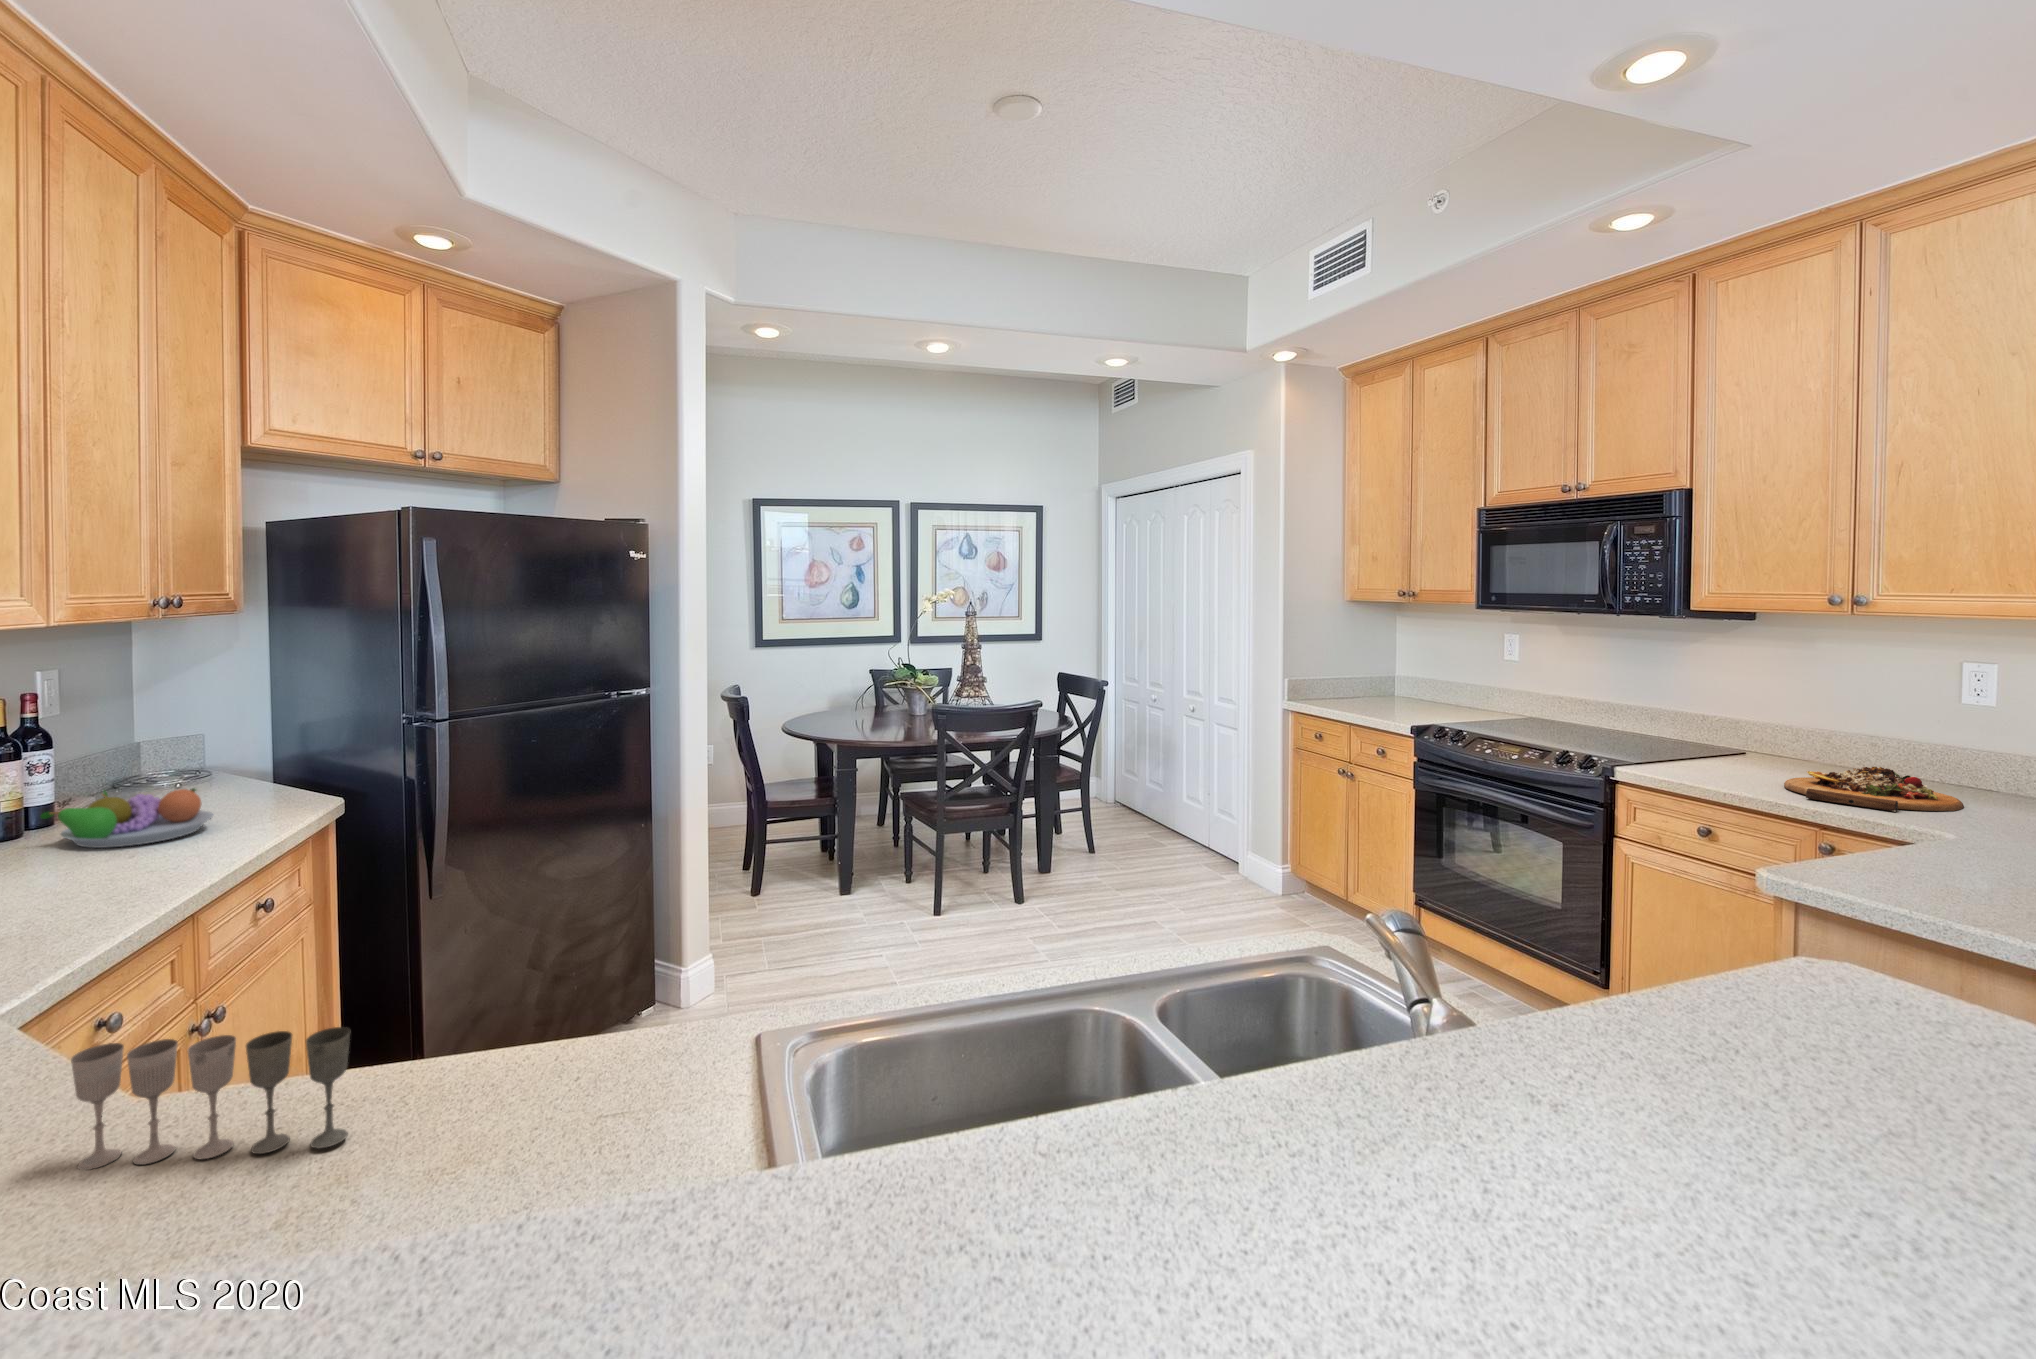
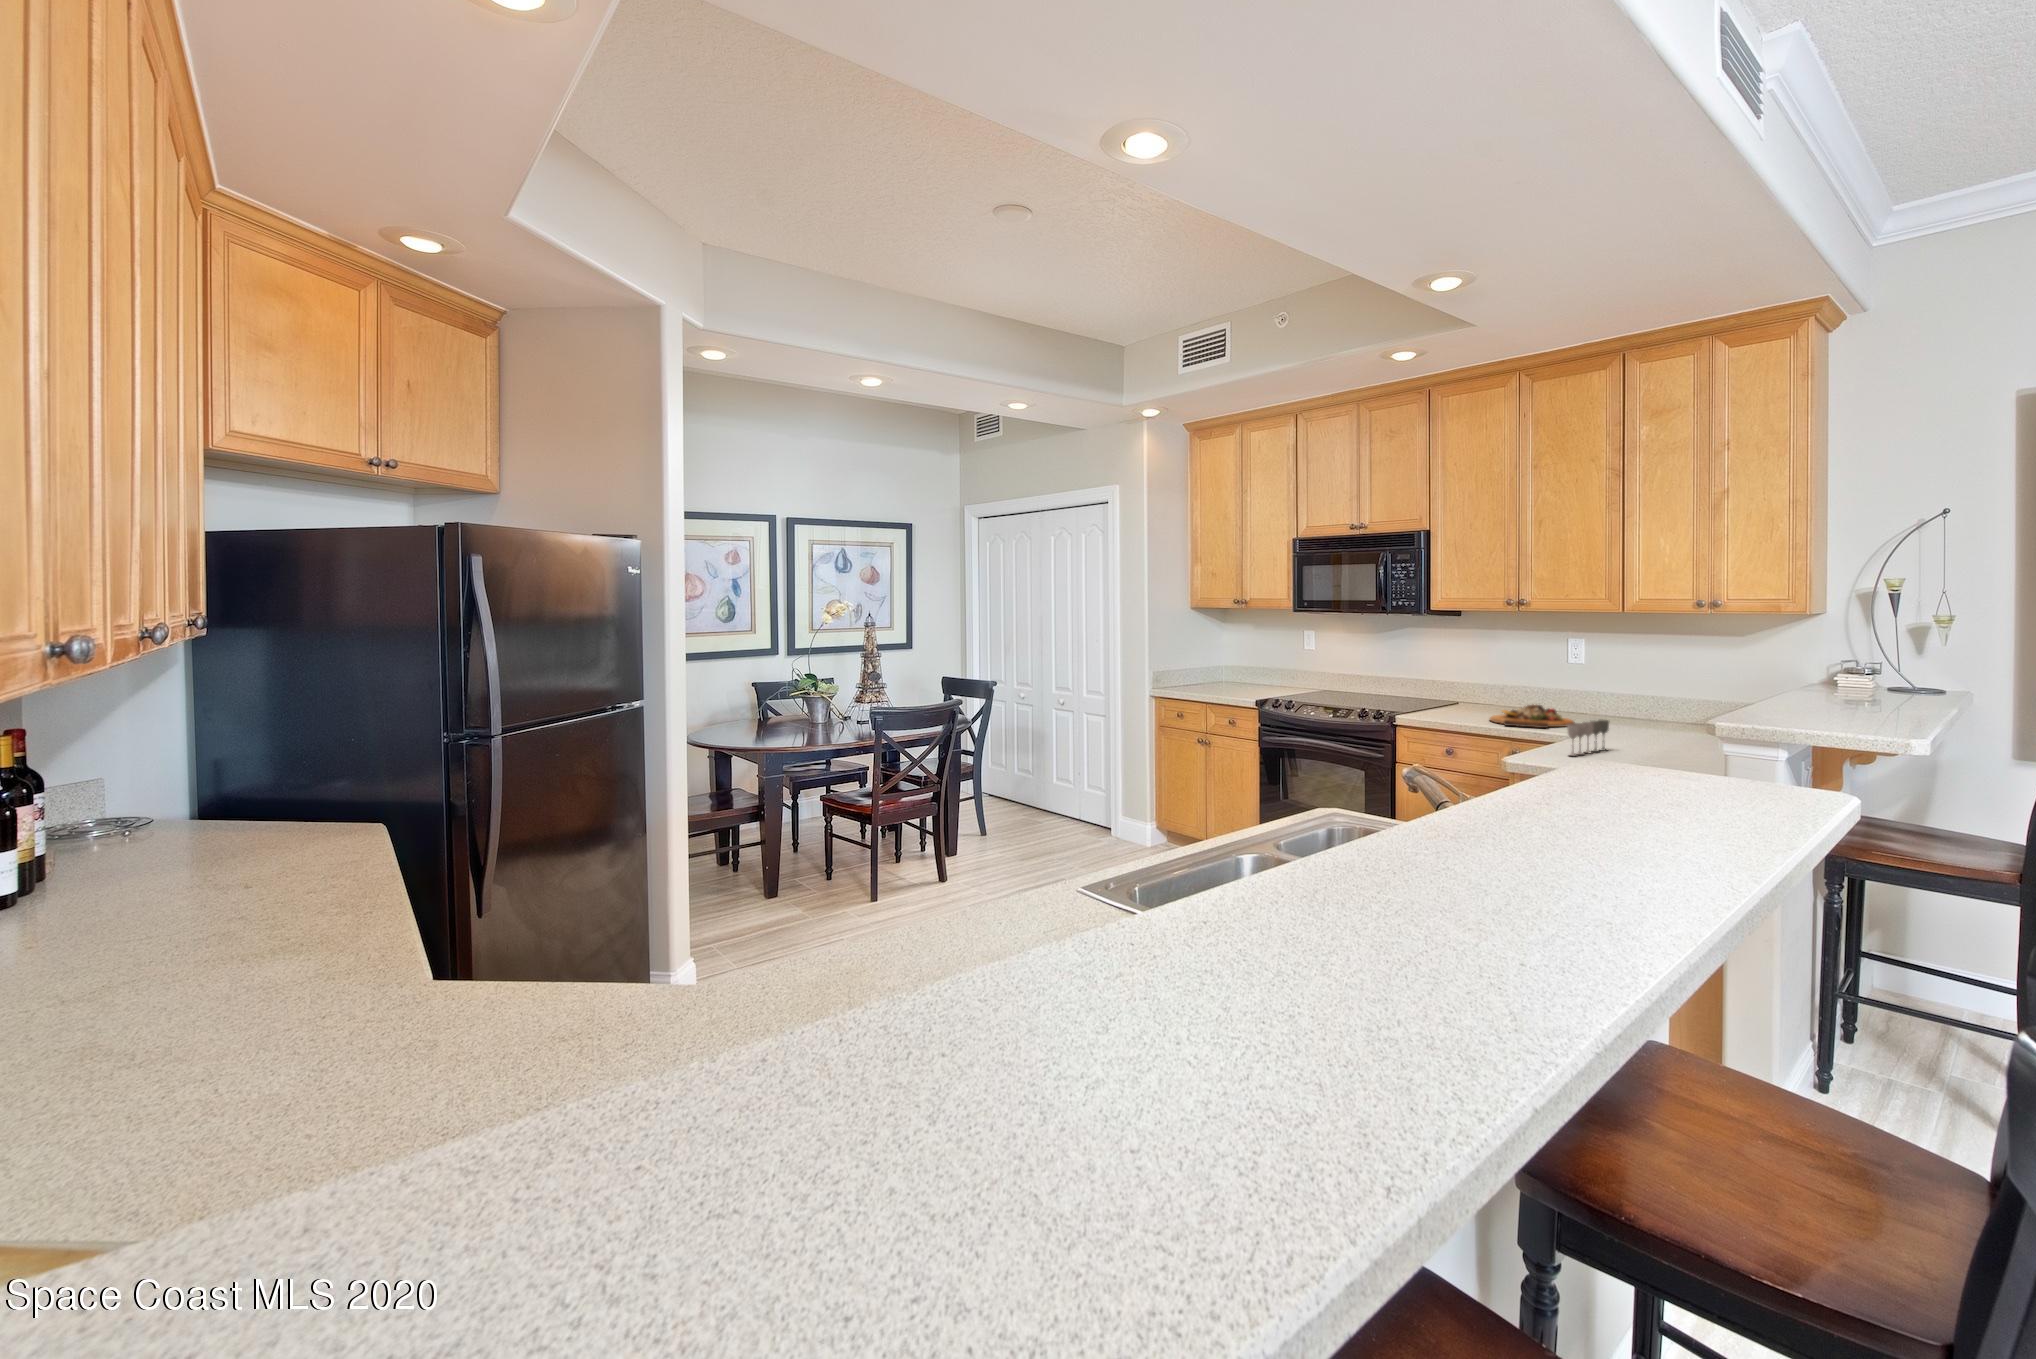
fruit bowl: present [41,788,213,848] -> none [101,816,285,882]
wine glass: present [71,1027,350,1170] -> present [1567,720,1609,756]

